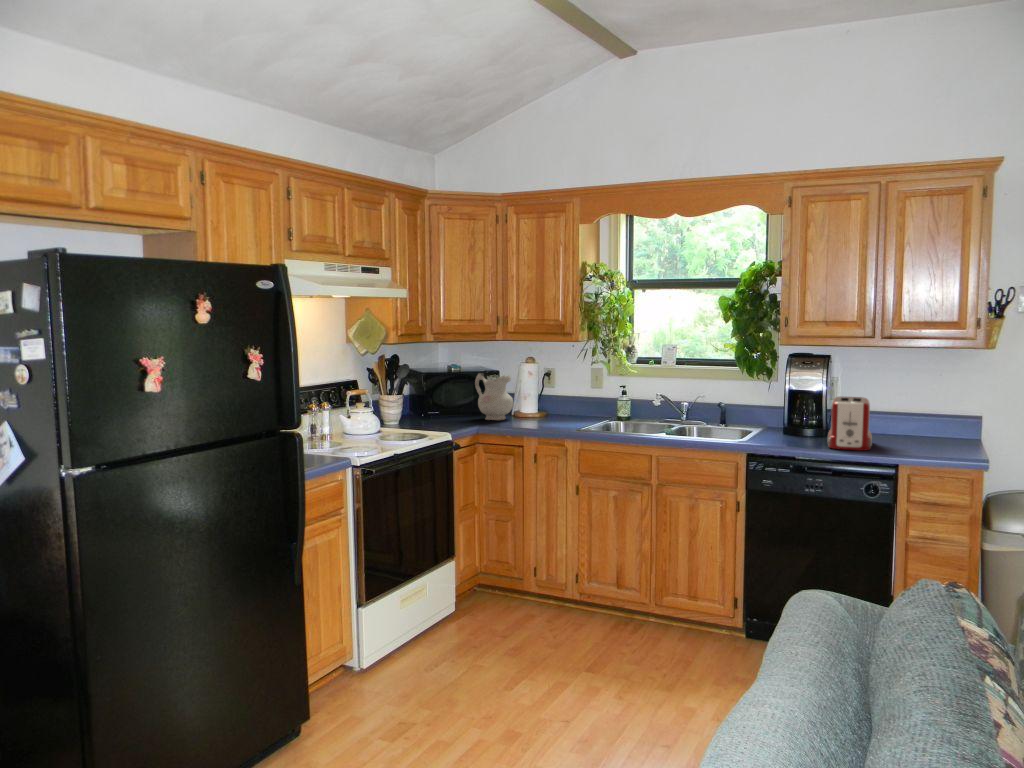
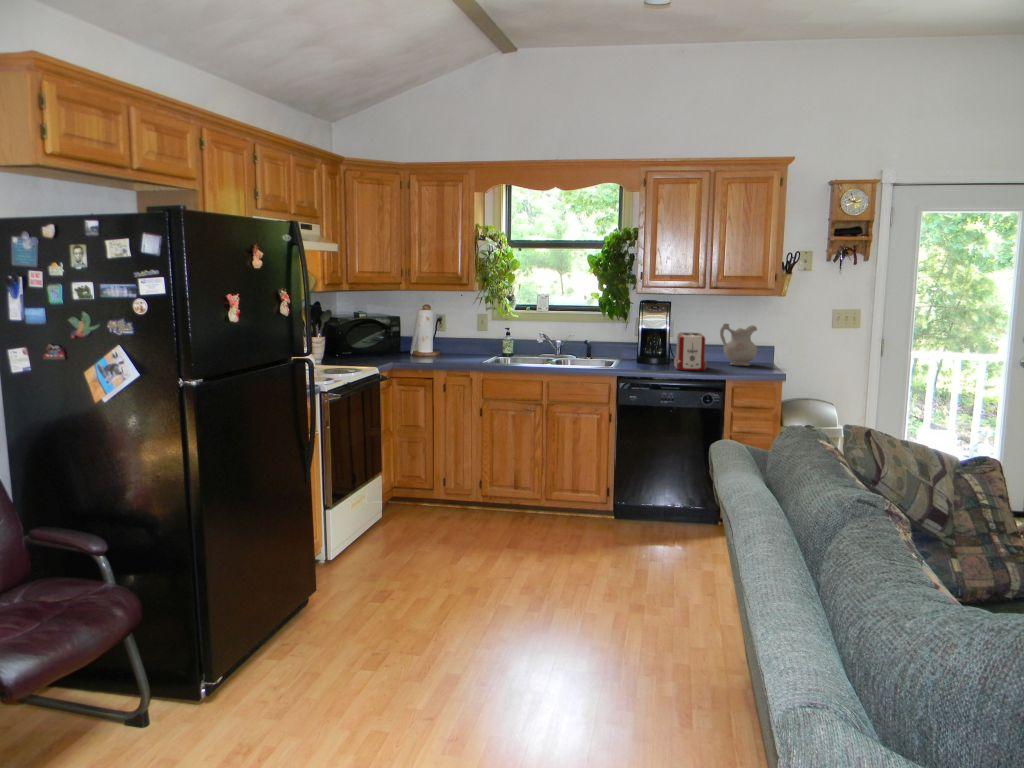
ceramic pitcher: present [475,373,513,420] -> present [720,324,757,366]

